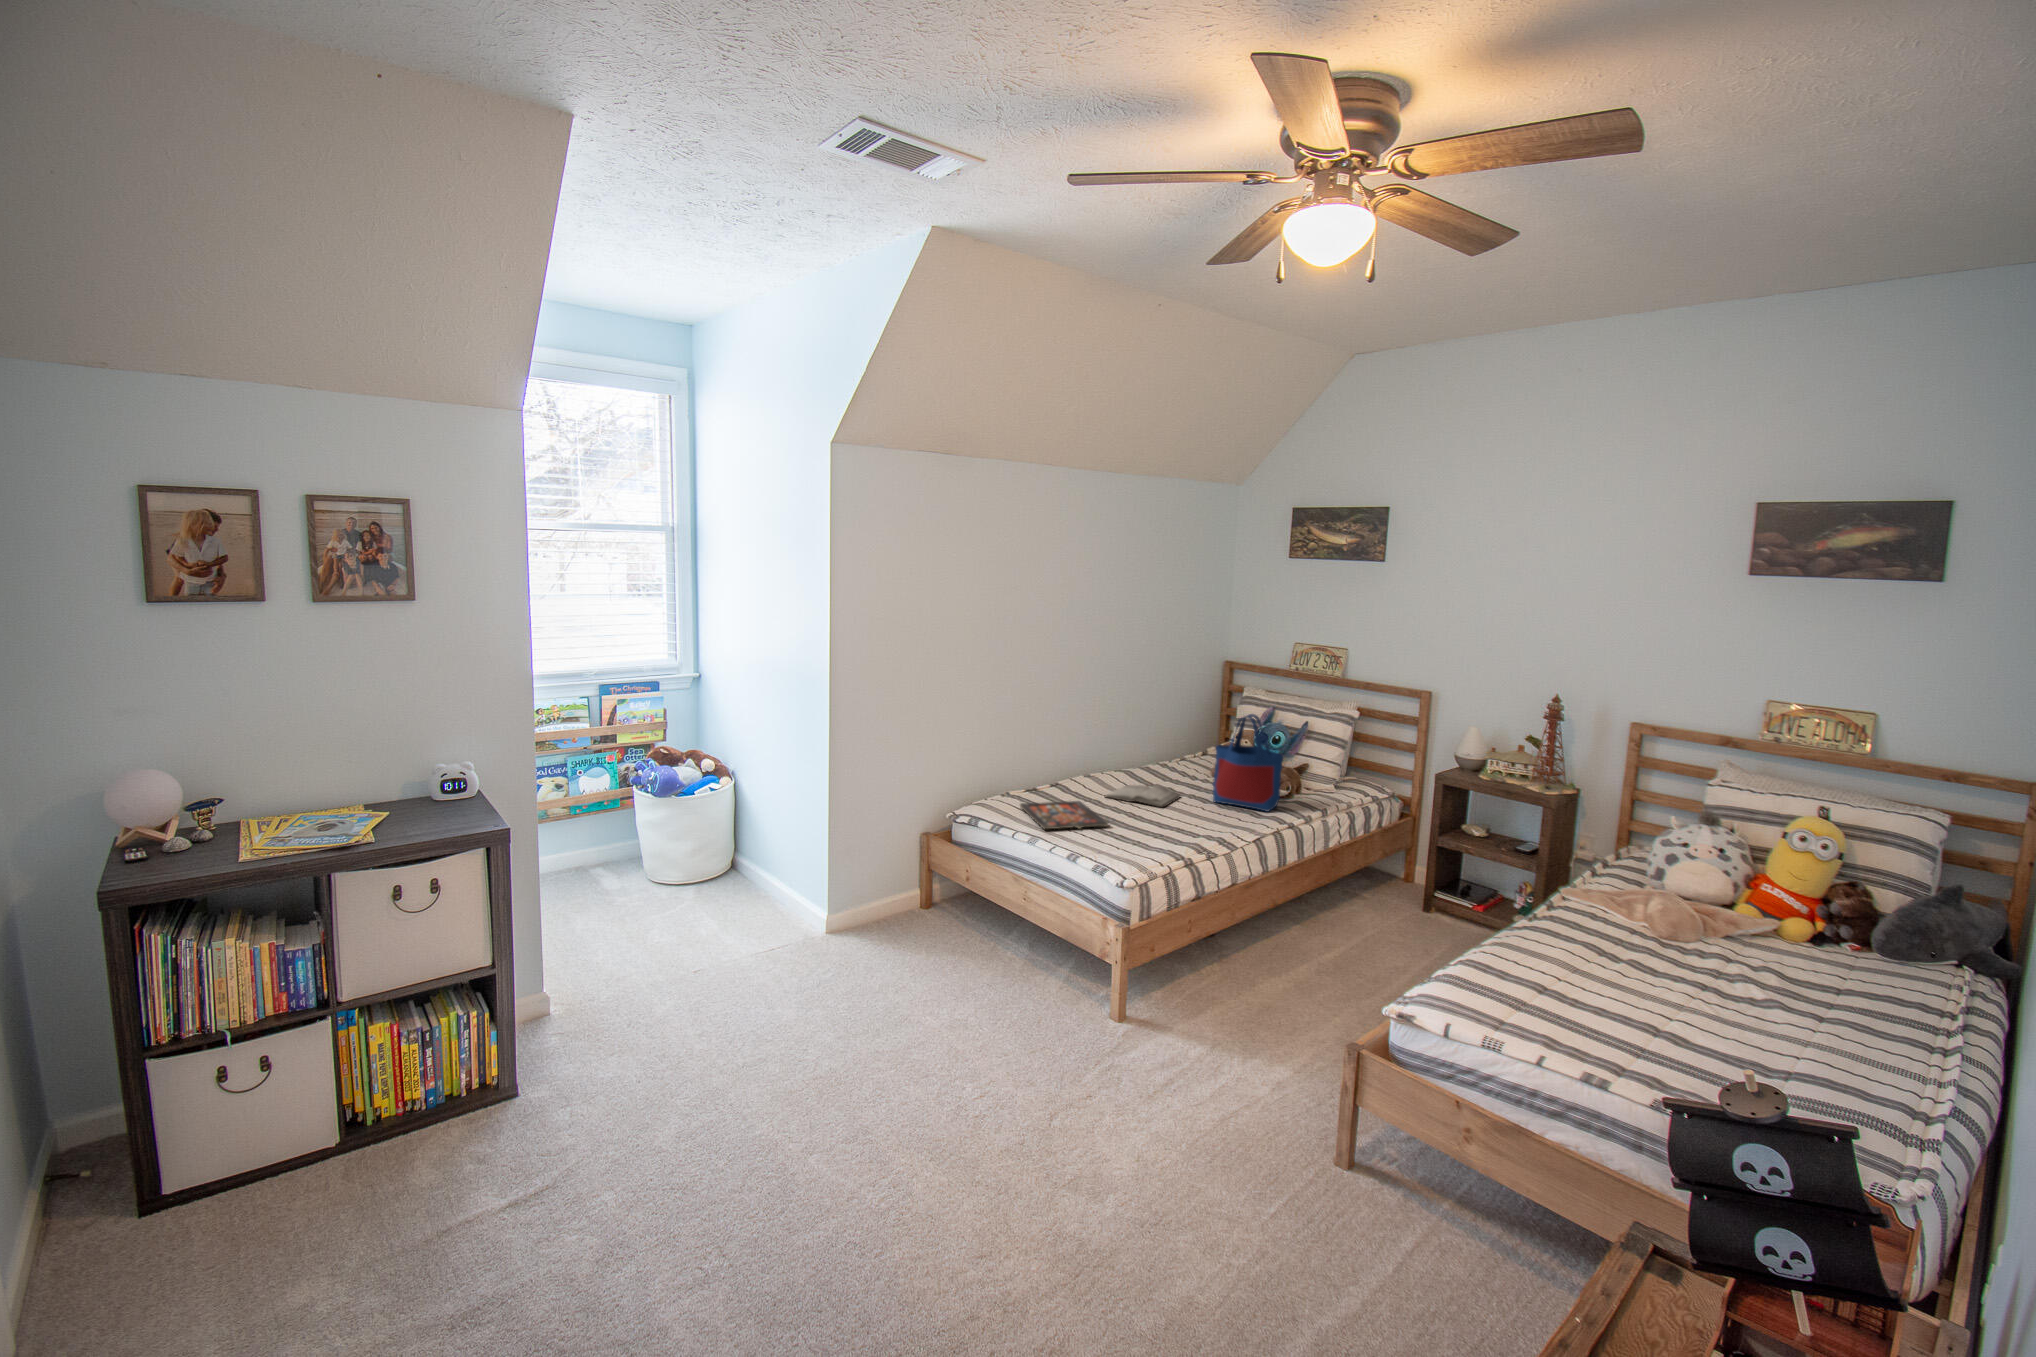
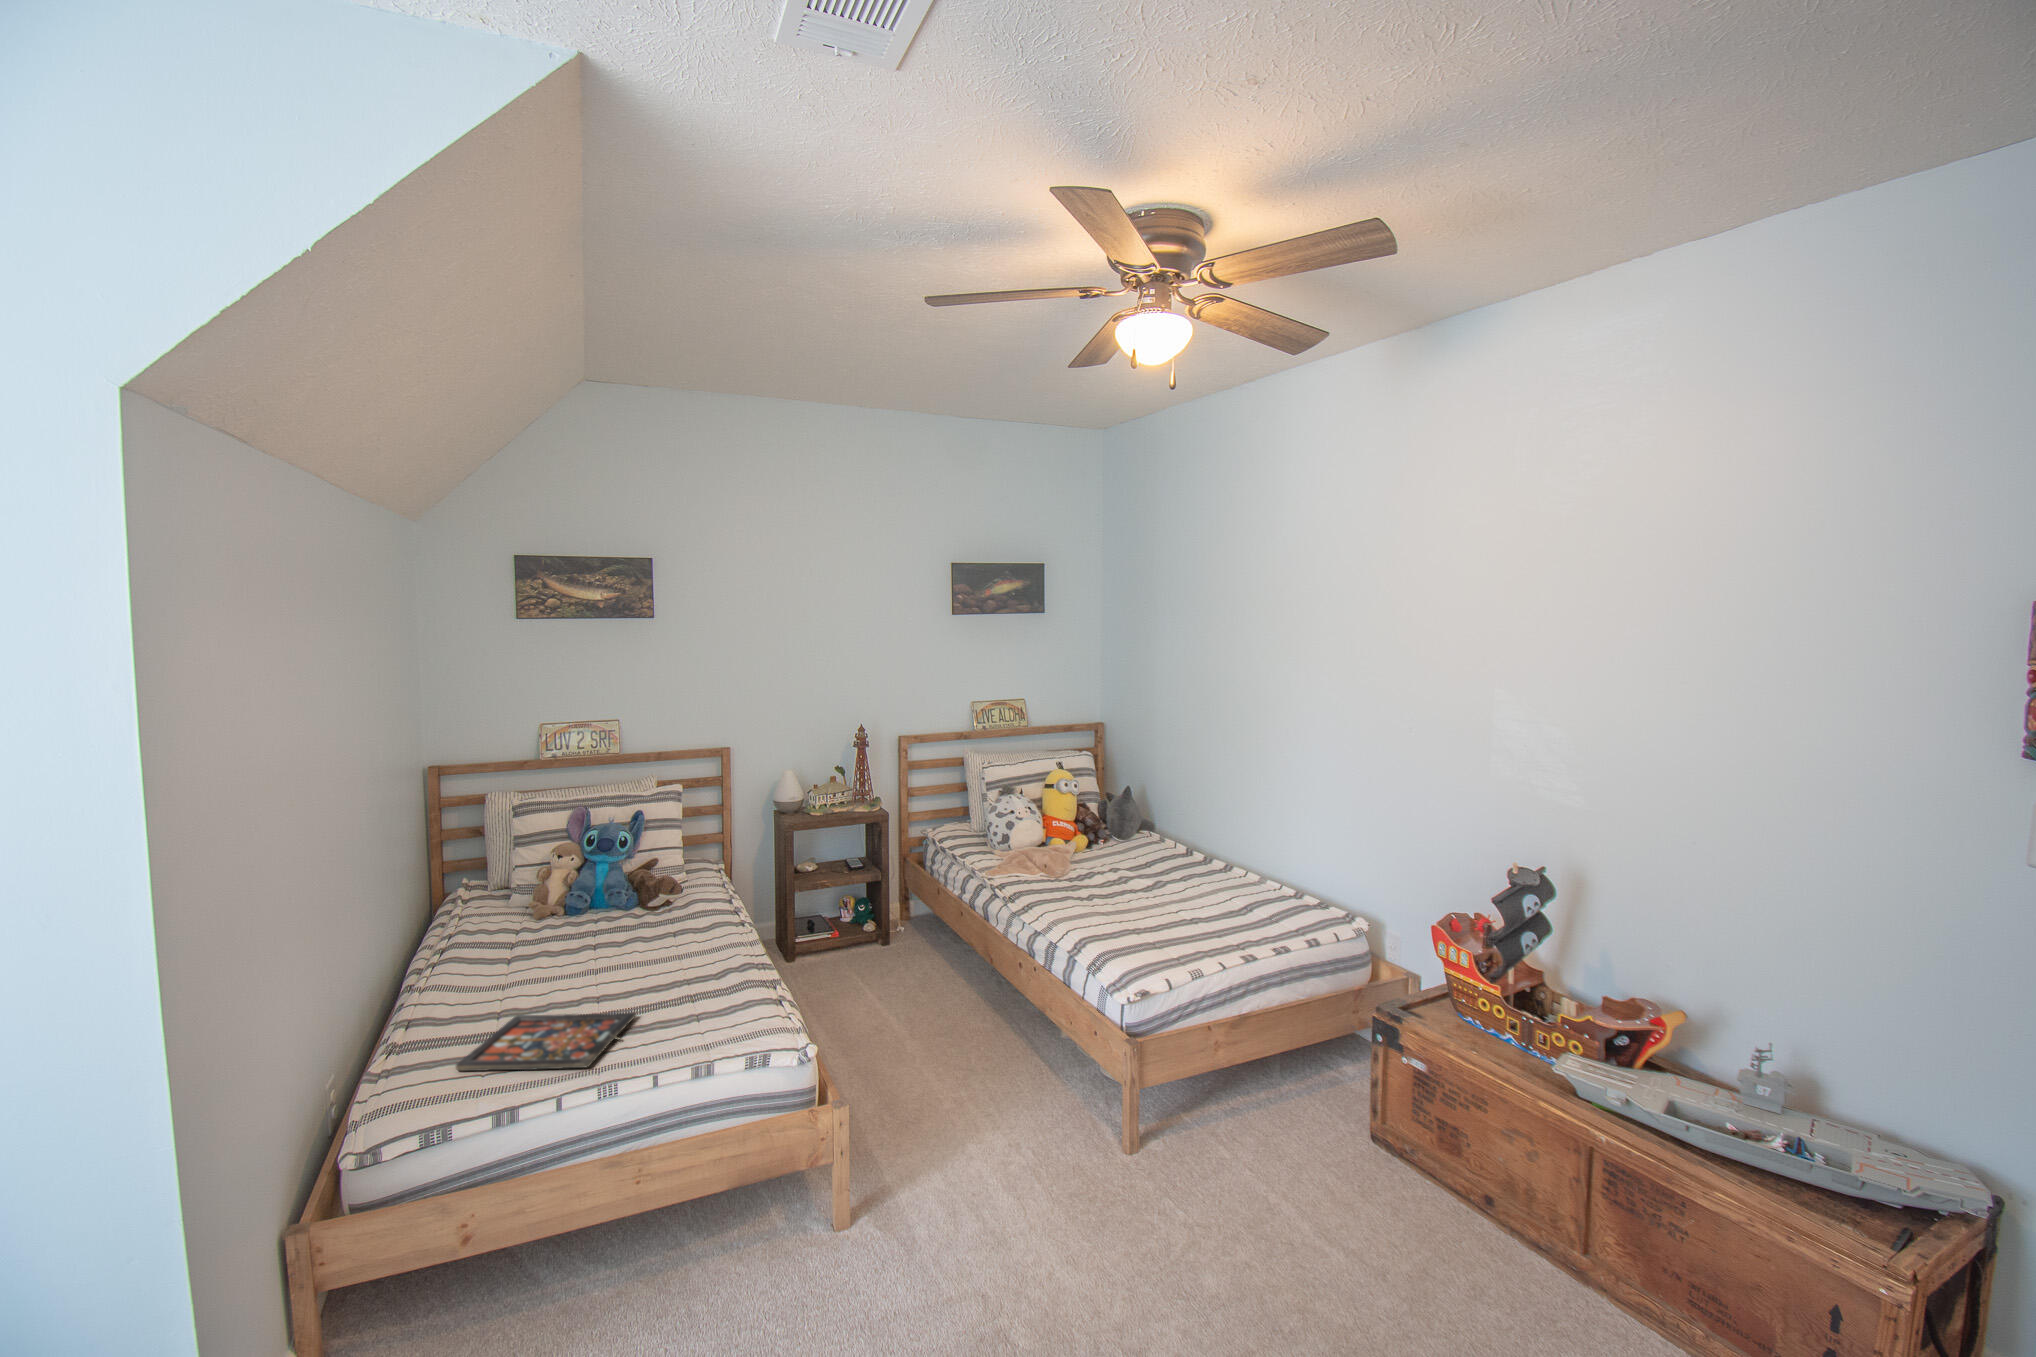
tote bag: present [1213,714,1283,812] -> none [620,812,709,938]
diary: present [1106,785,1180,808] -> none [498,948,615,997]

